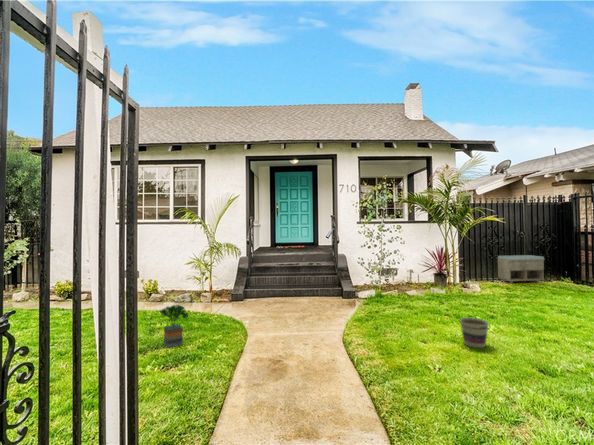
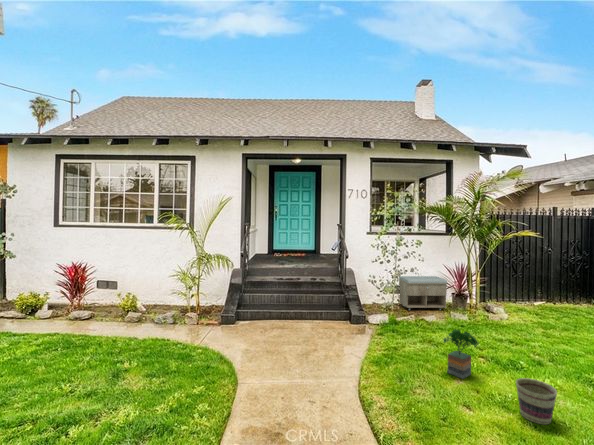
storage bench: present [498,255,544,283] -> present [399,276,447,310]
potted tree: present [160,305,188,348] -> present [443,330,479,379]

